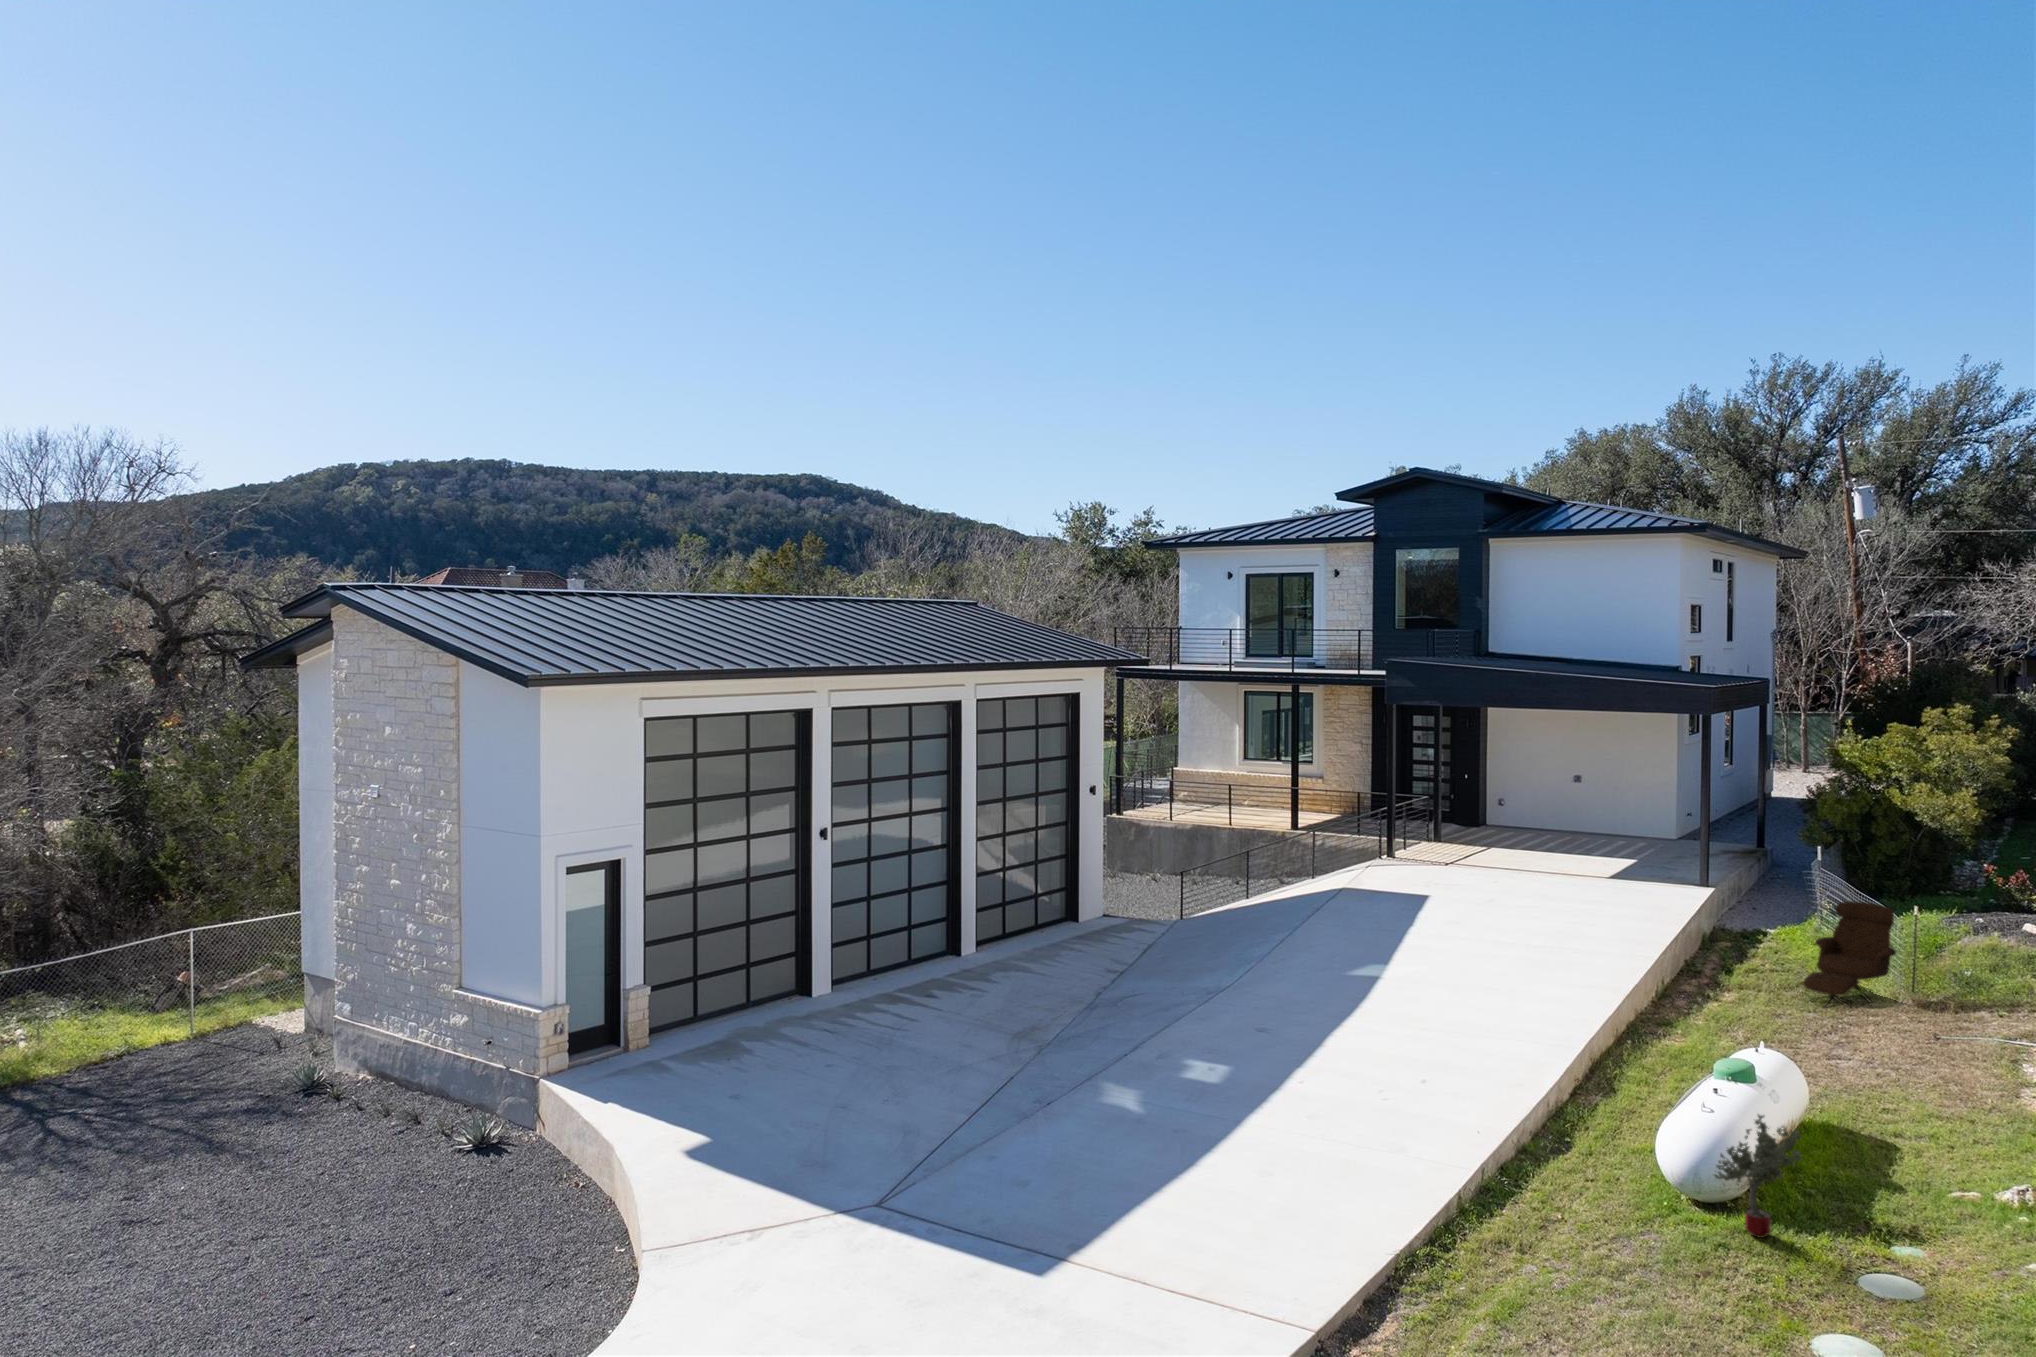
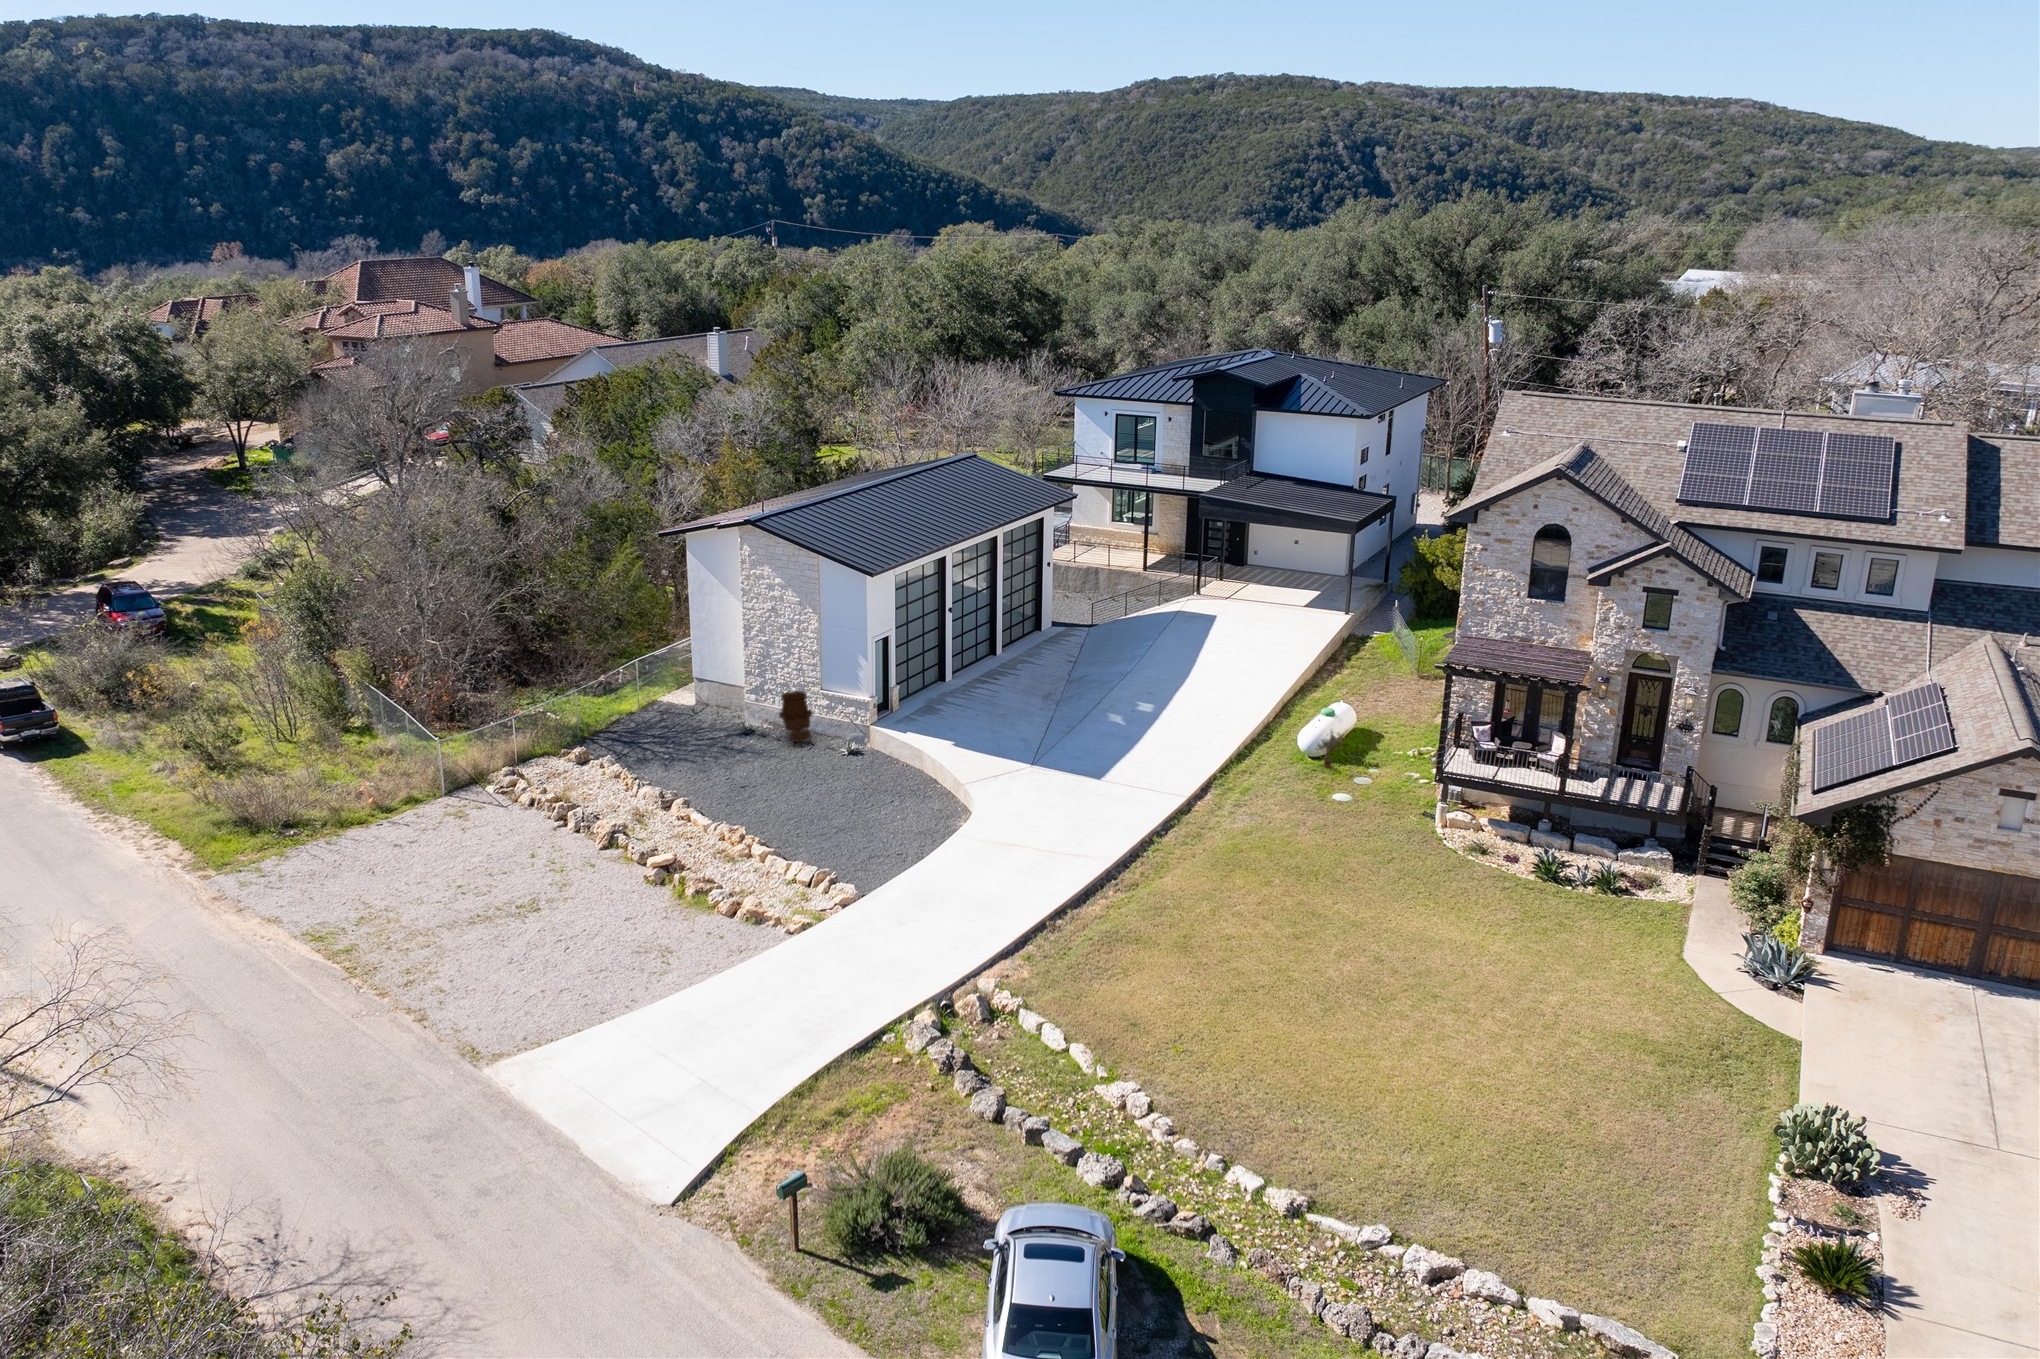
lounge chair: present [1803,901,1896,1007] -> present [779,691,813,743]

